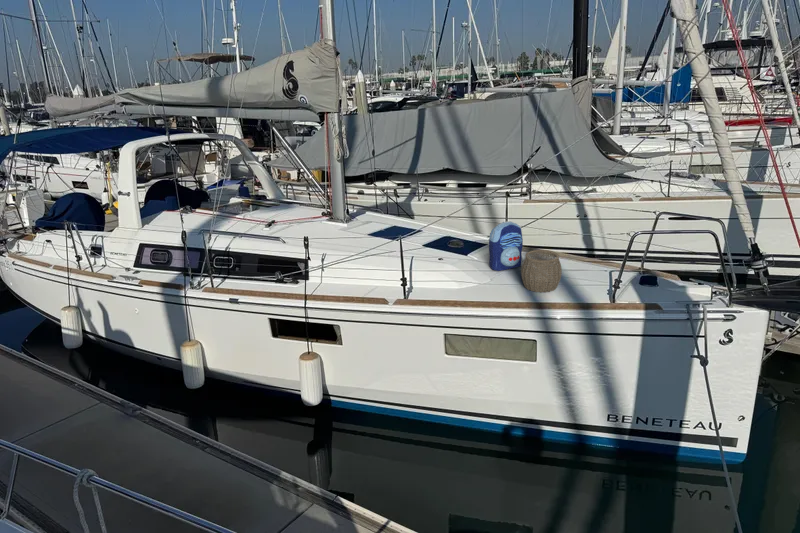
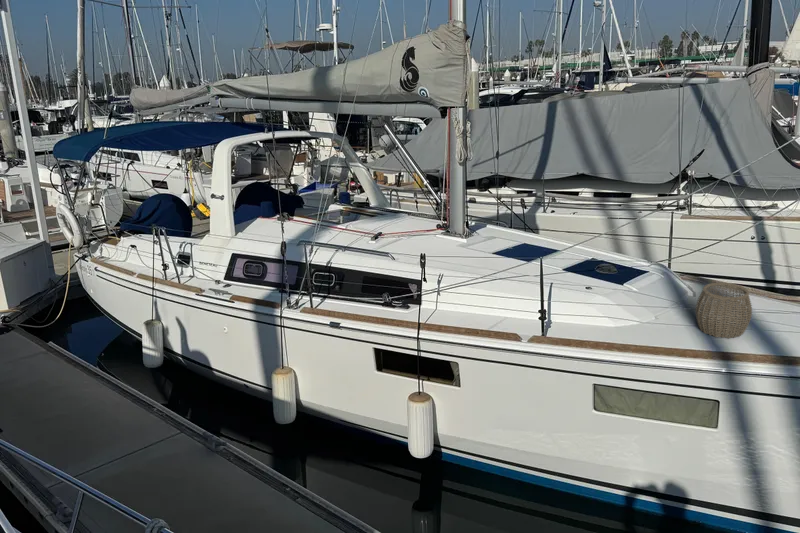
backpack: present [489,221,523,271] -> none [650,244,696,306]

